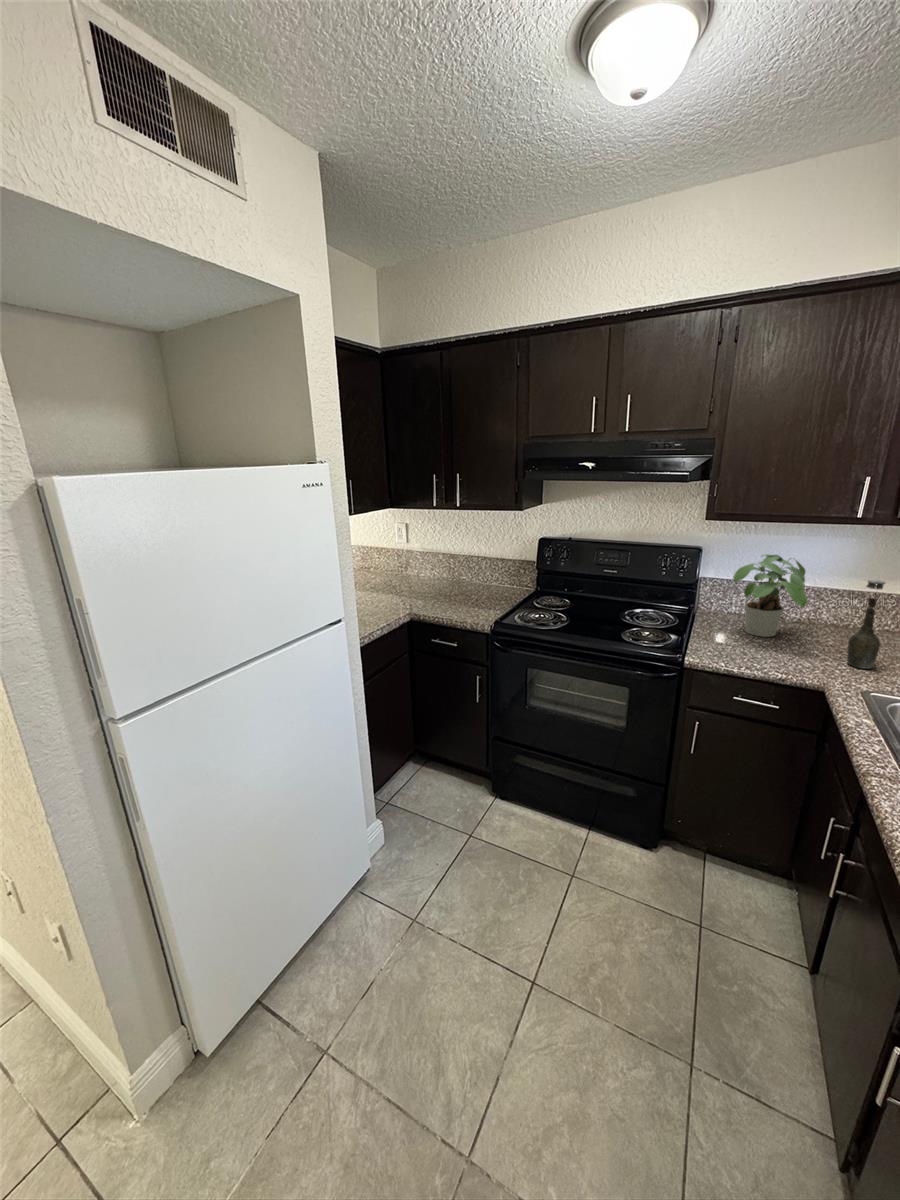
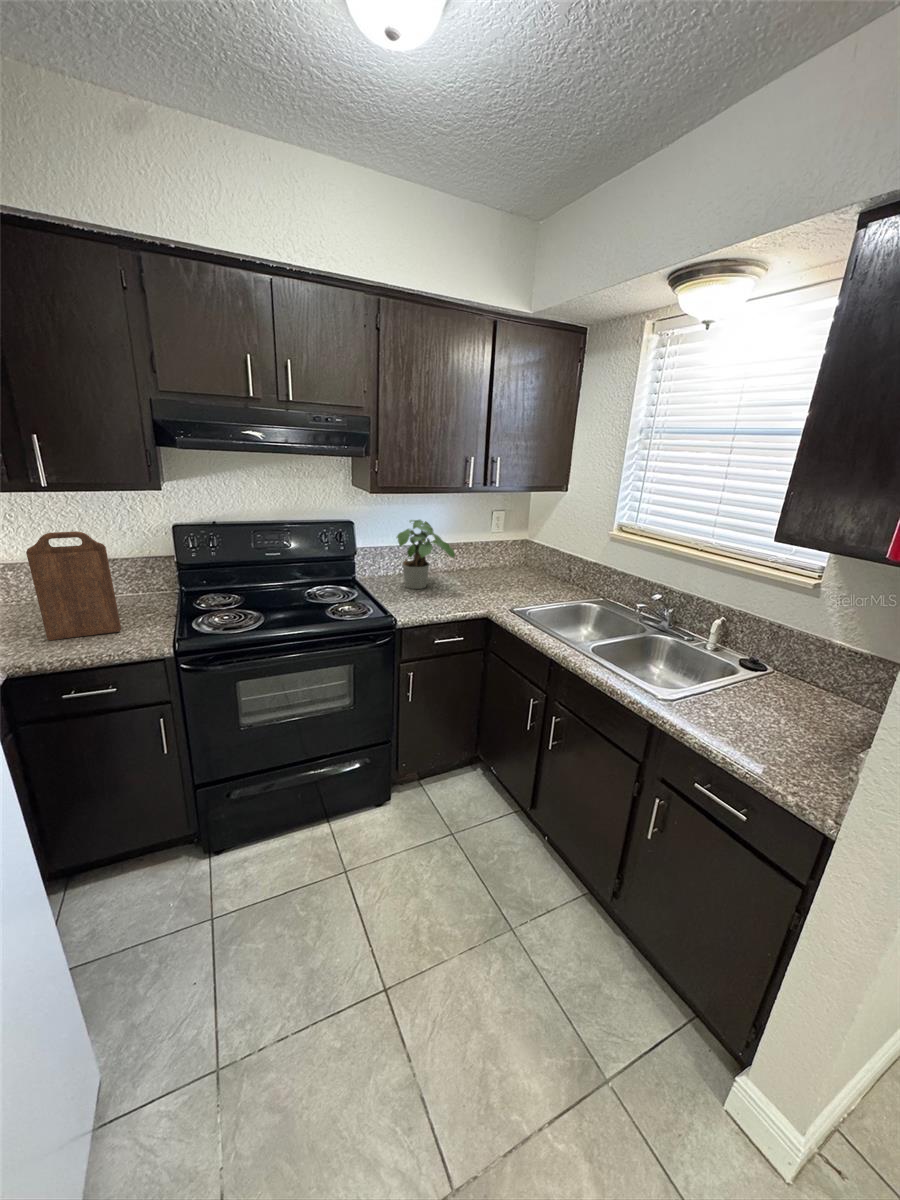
cutting board: none [438,536,477,608] -> present [26,531,121,640]
bottle: present [847,580,885,669] -> none [480,531,497,596]

